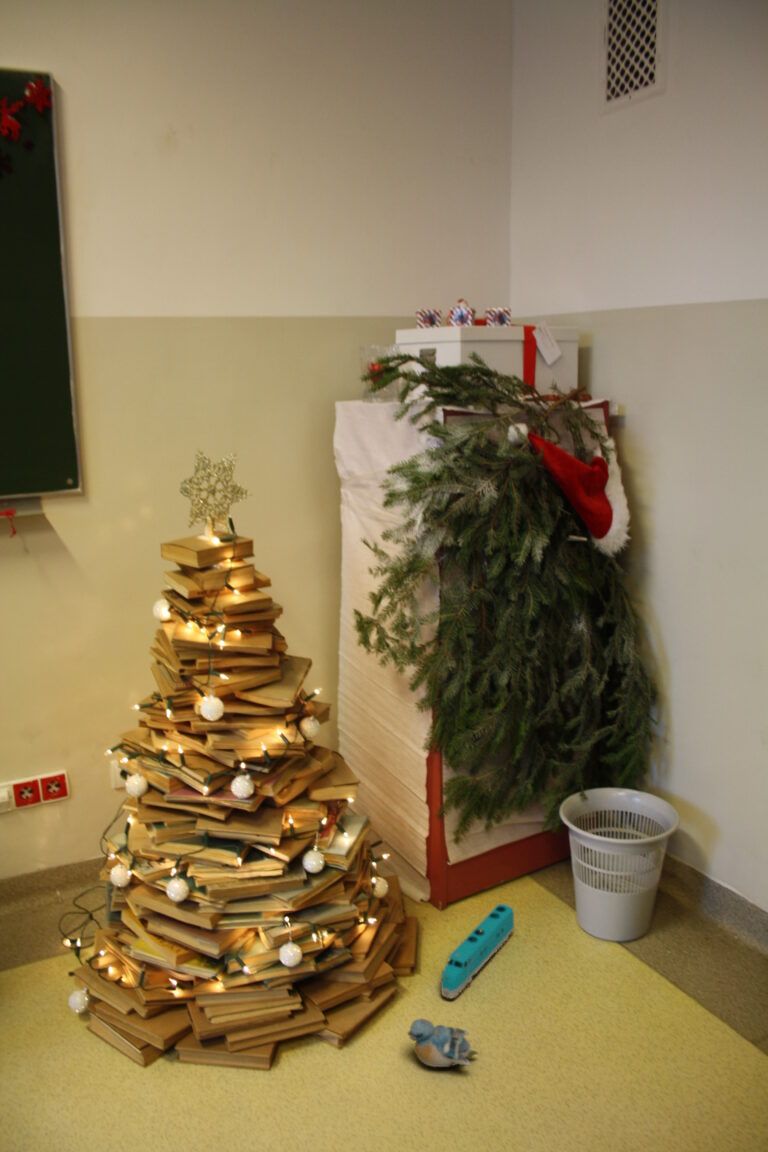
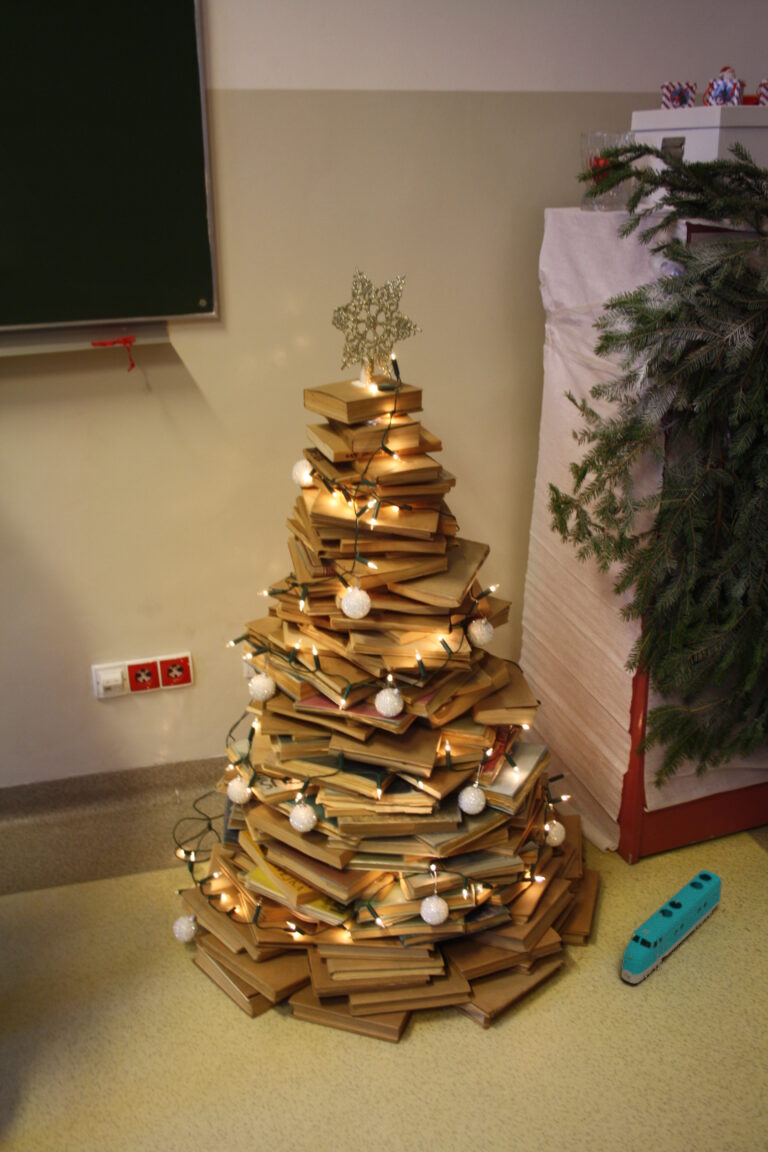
plush toy: present [408,1019,477,1067] -> none [575,1011,665,1080]

